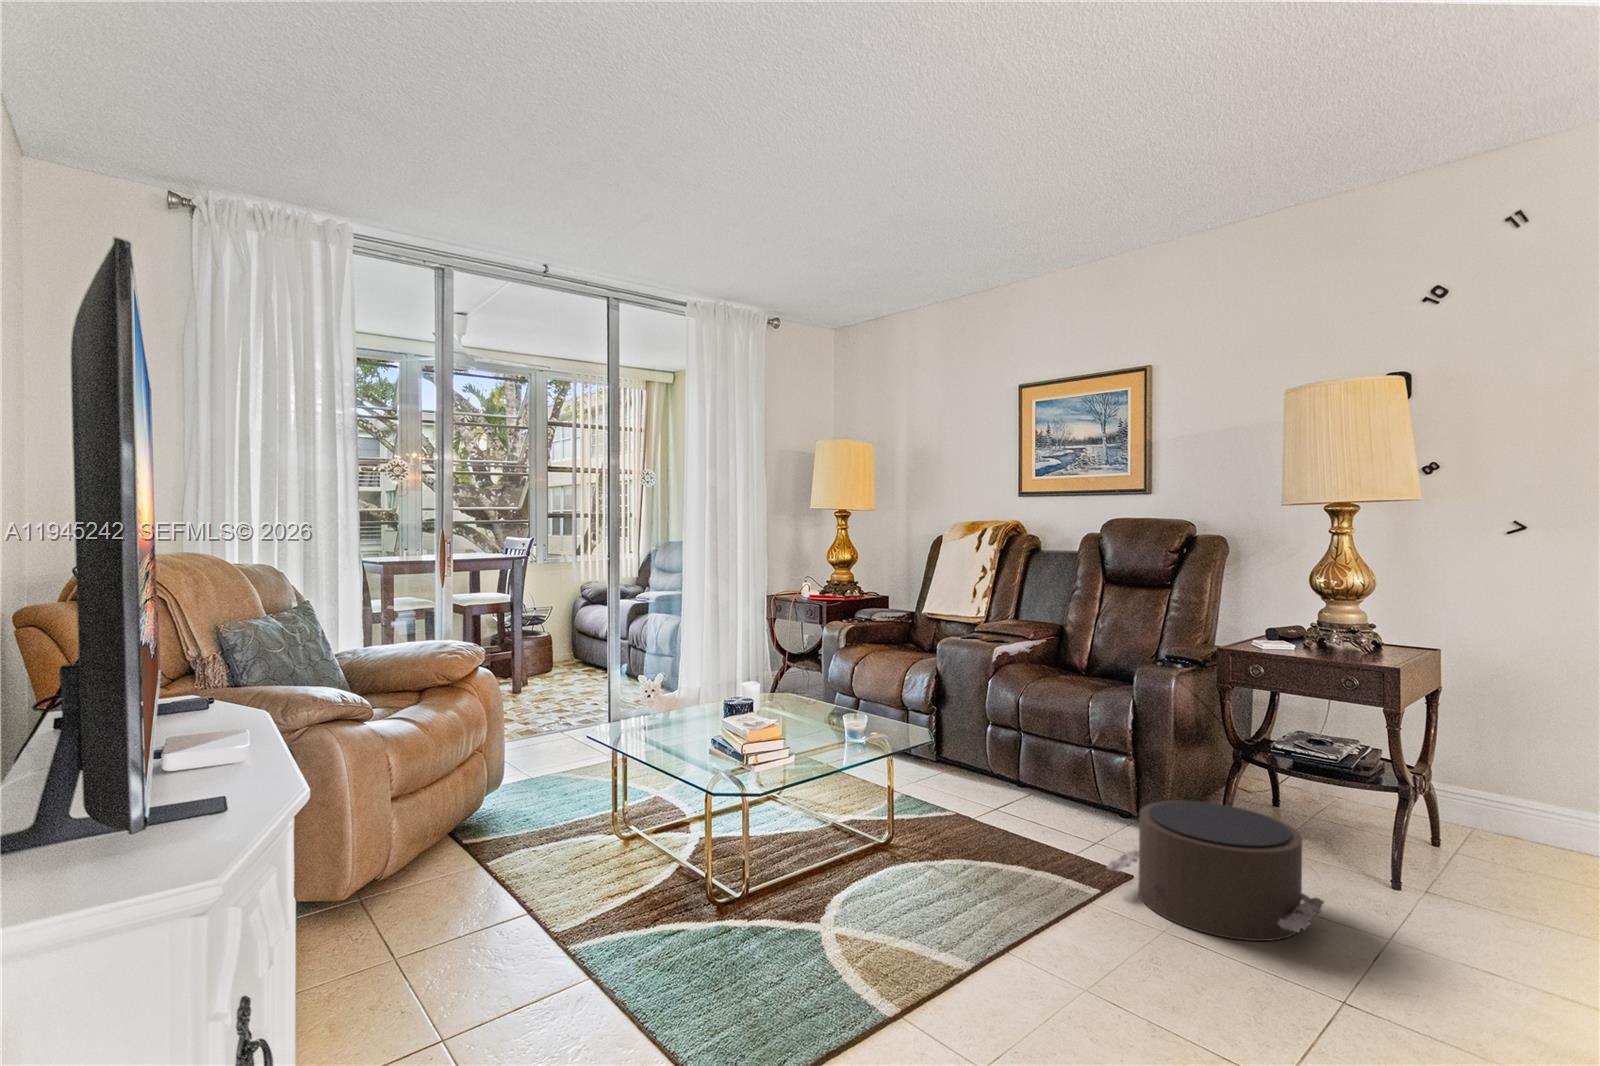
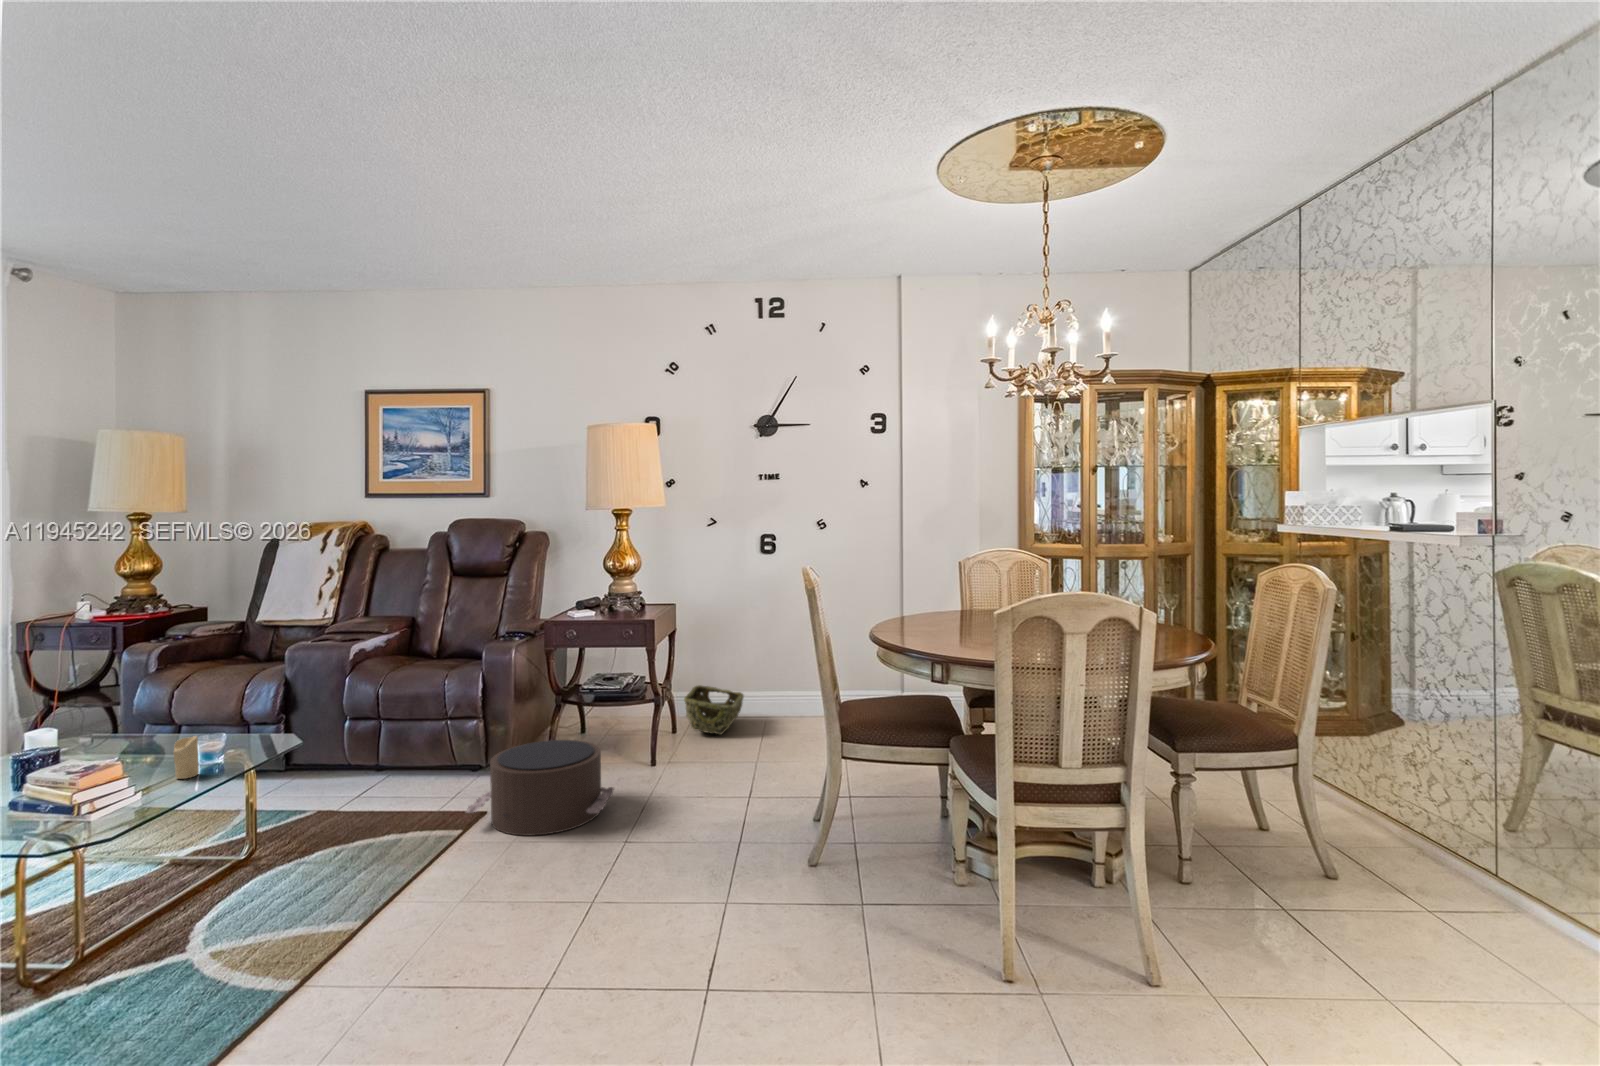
candle: none [830,708,849,748] -> present [174,736,199,779]
woven basket: none [1445,779,1570,869] -> present [684,685,744,735]

